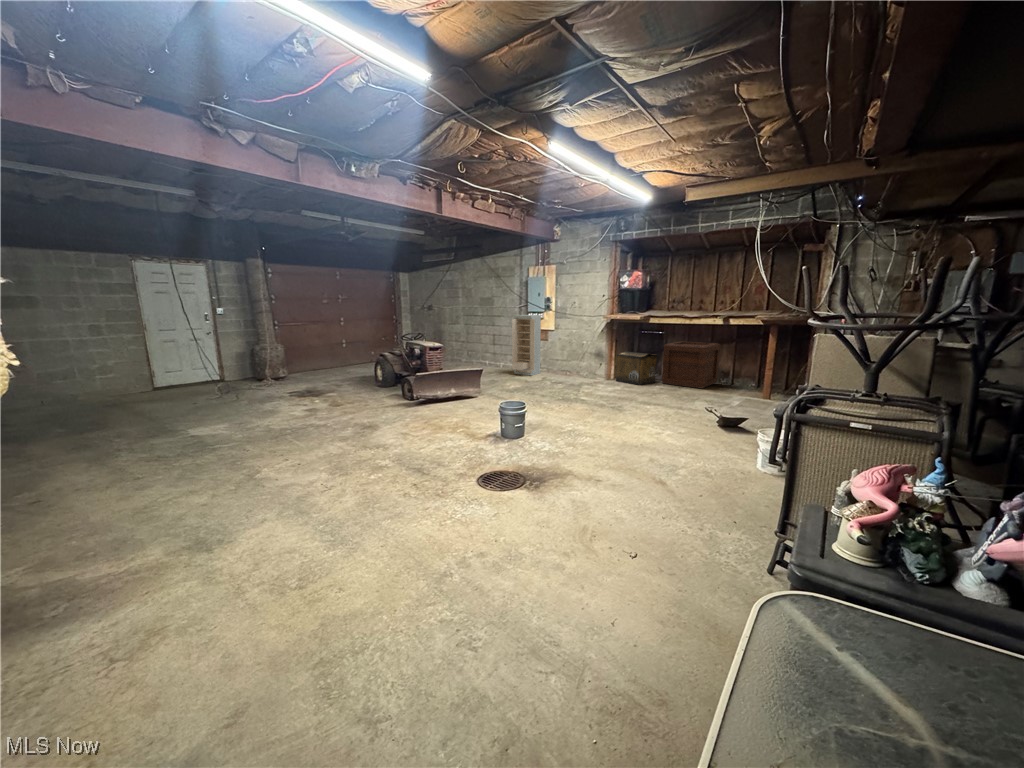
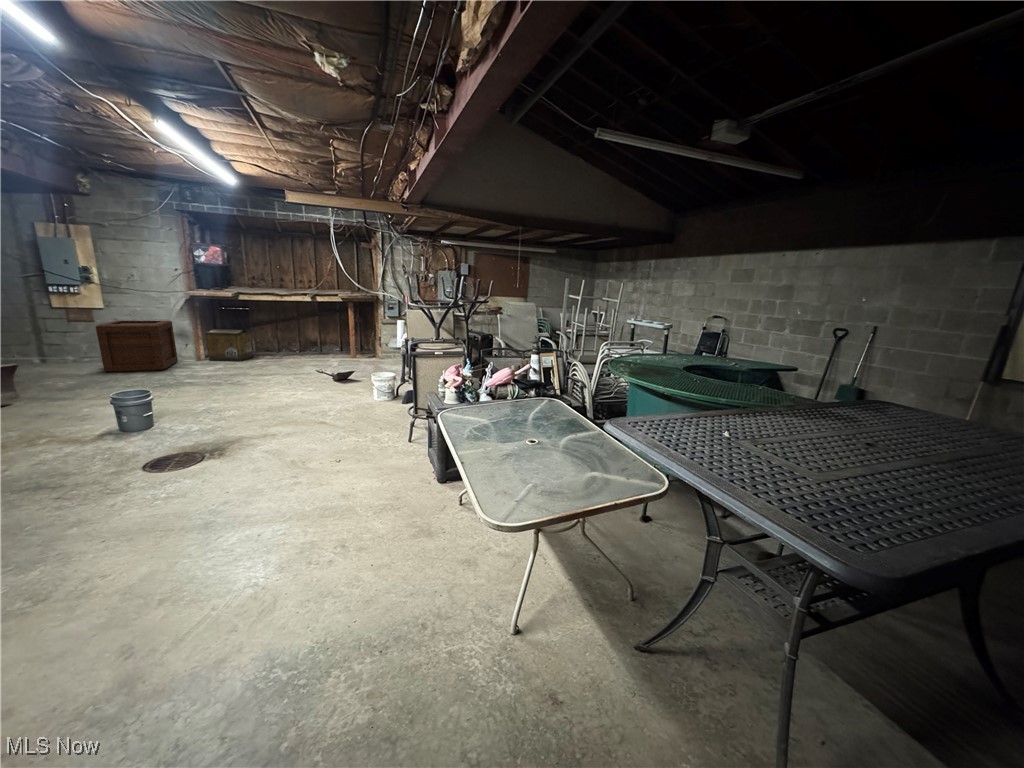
storage cabinet: present [512,315,541,376] -> none [18,288,88,369]
wooden crate: present [662,342,720,388] -> present [96,320,178,372]

